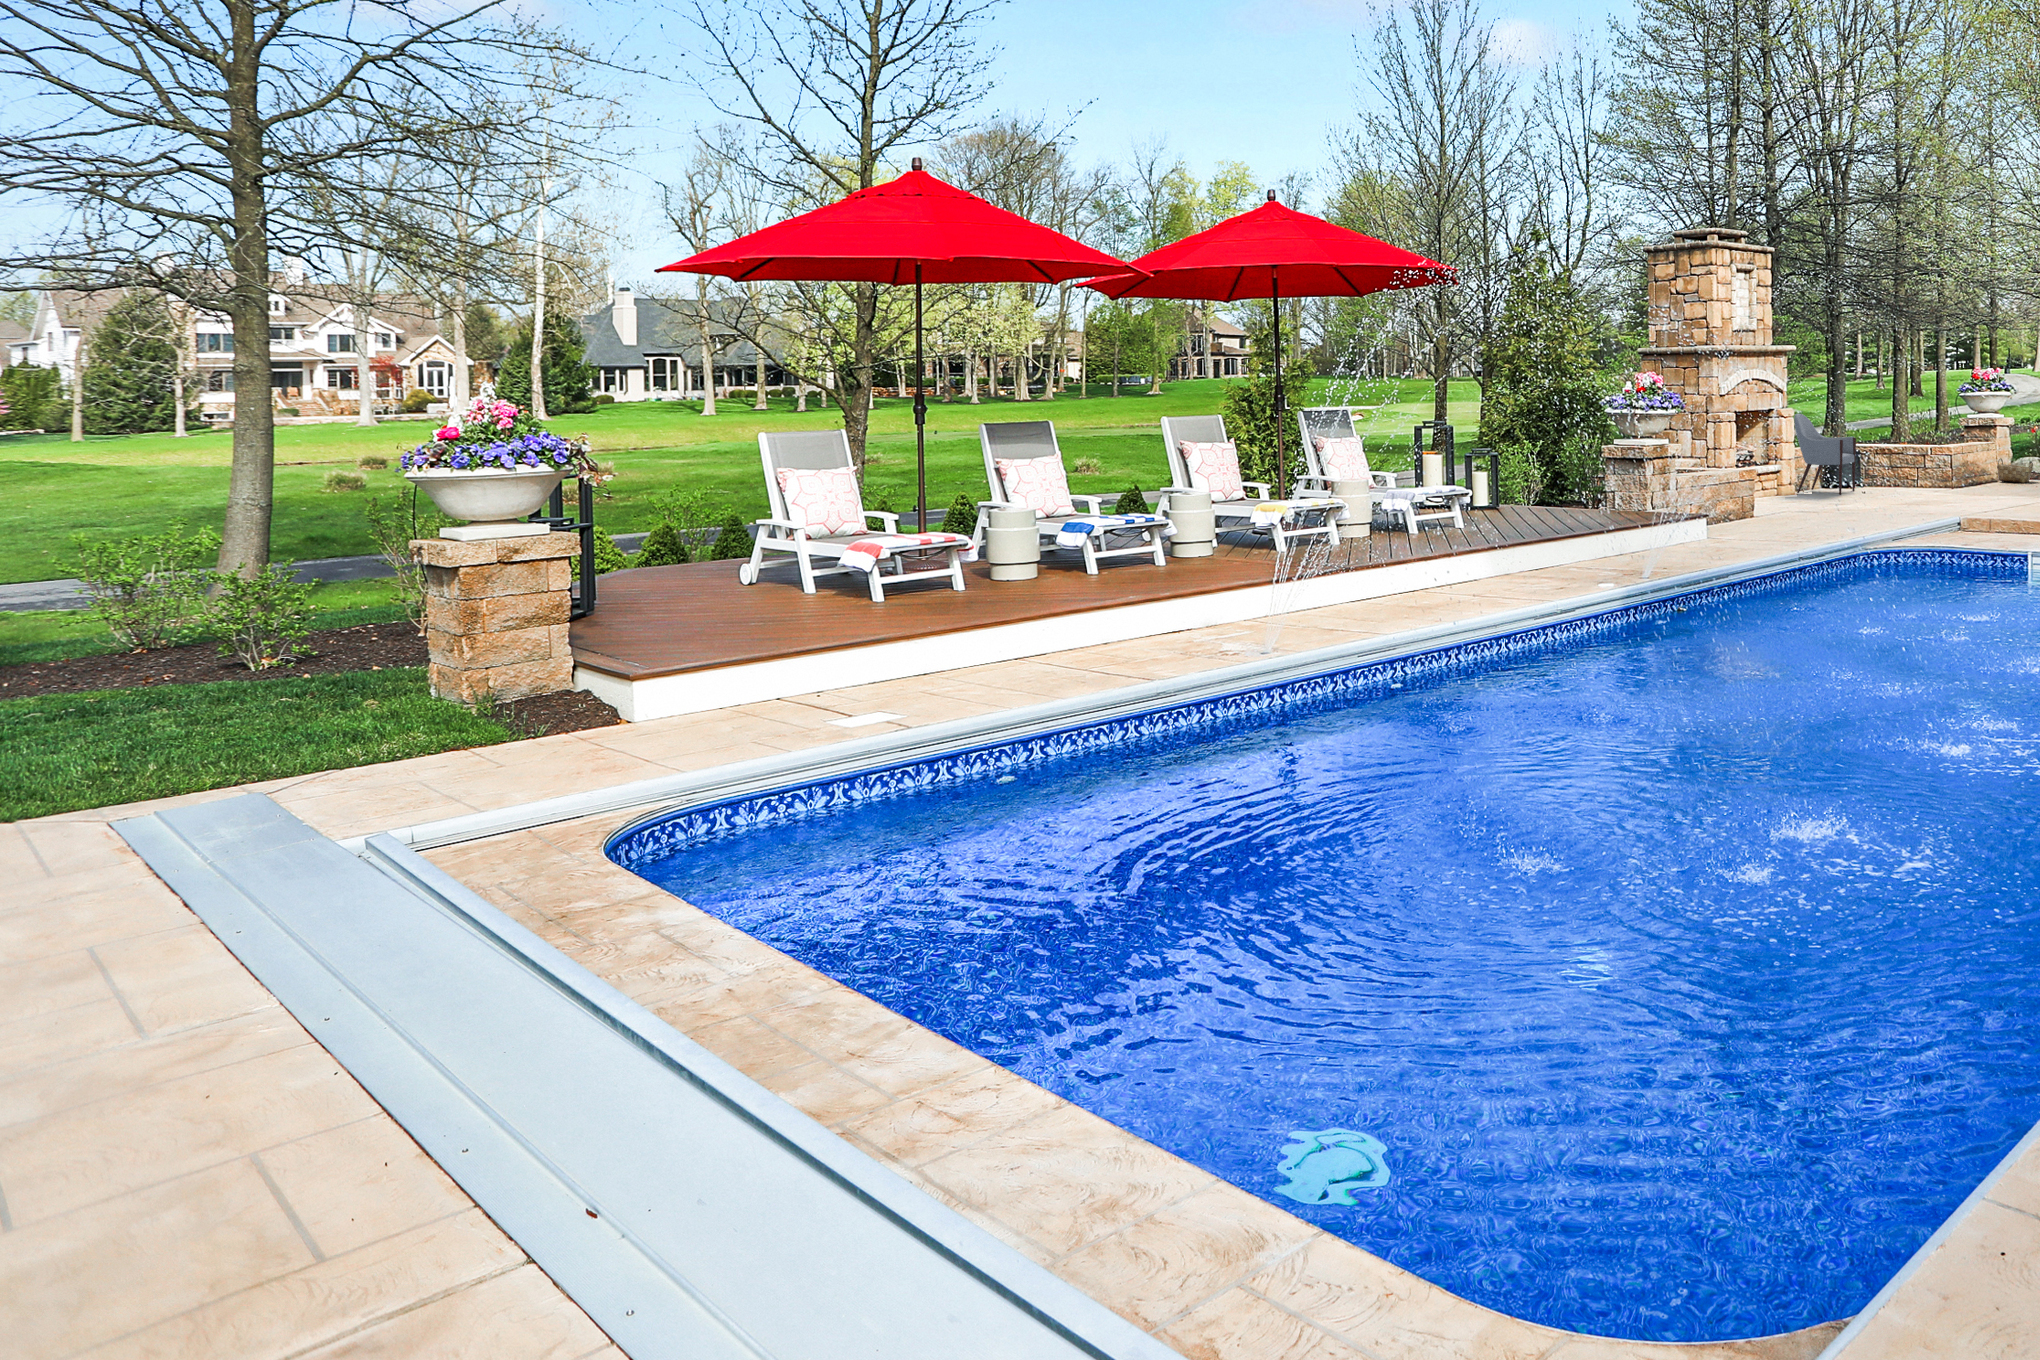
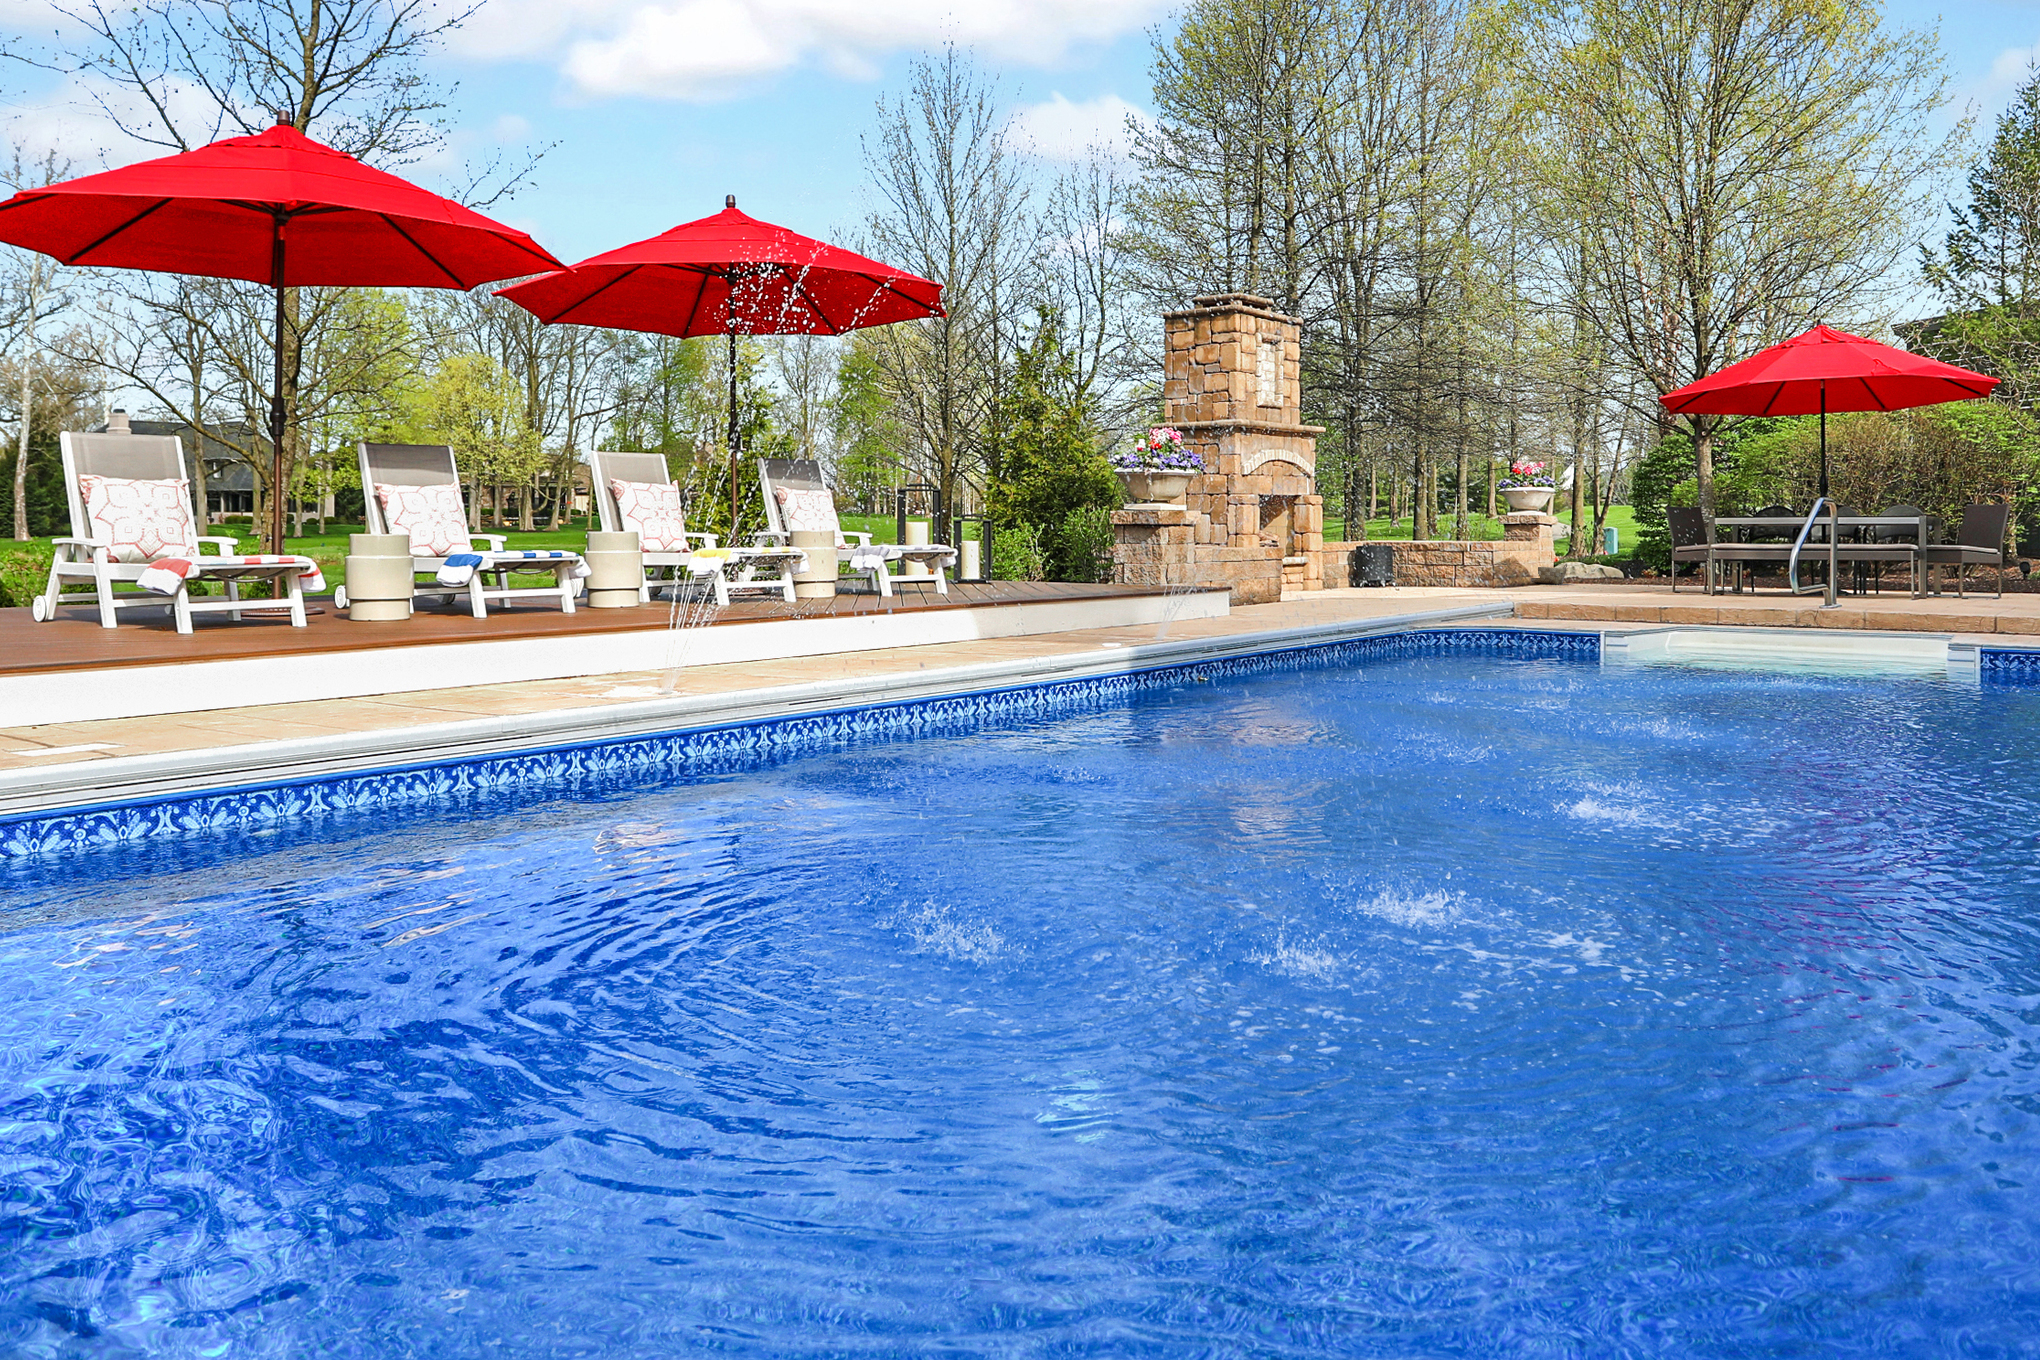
chair: present [1794,414,1856,495] -> none [1319,505,1384,590]

